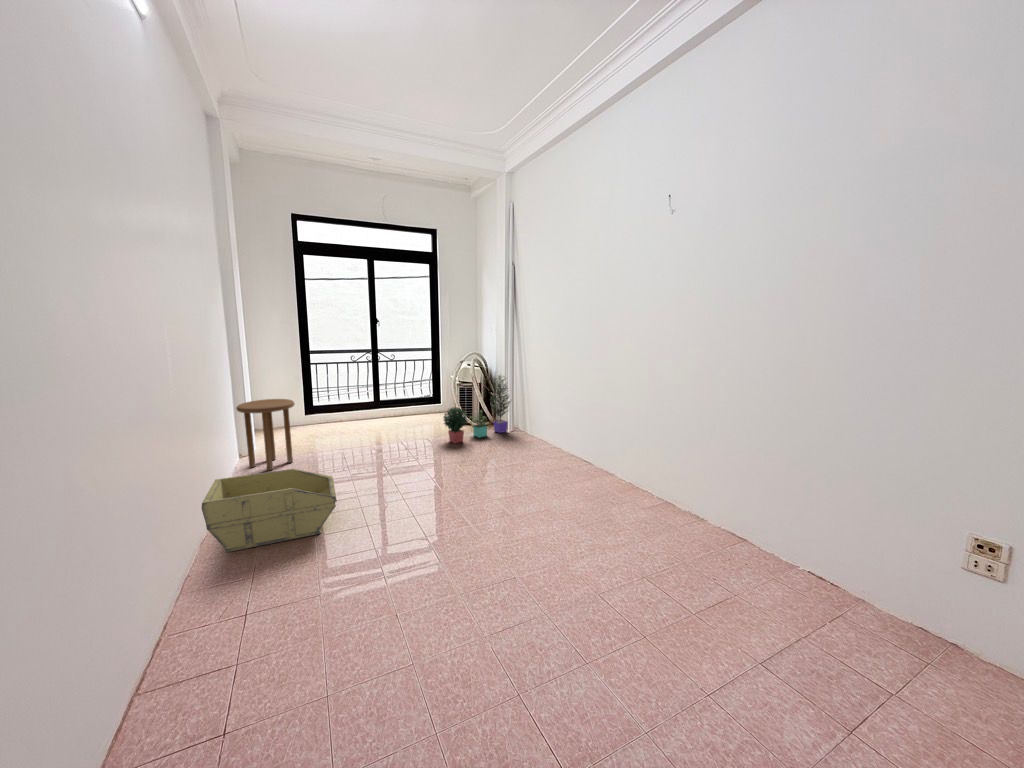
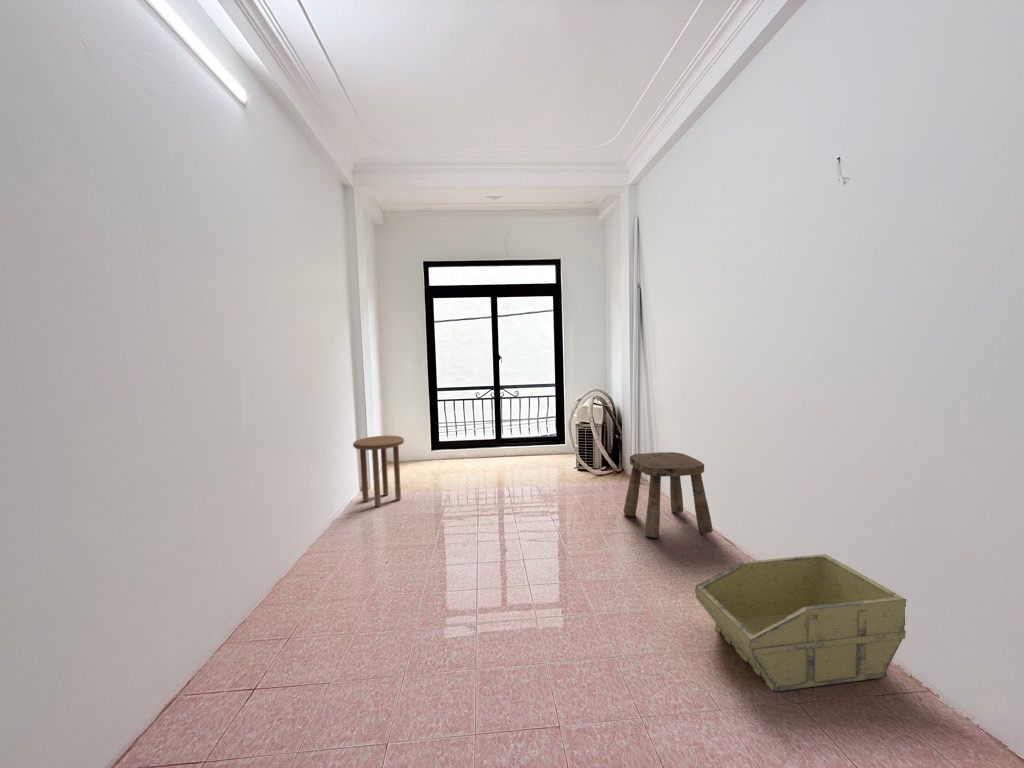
potted plant: present [443,375,510,443] -> none [553,415,638,494]
stool: none [508,402,575,467] -> present [624,452,713,538]
storage bin: present [201,469,337,553] -> present [695,554,906,691]

